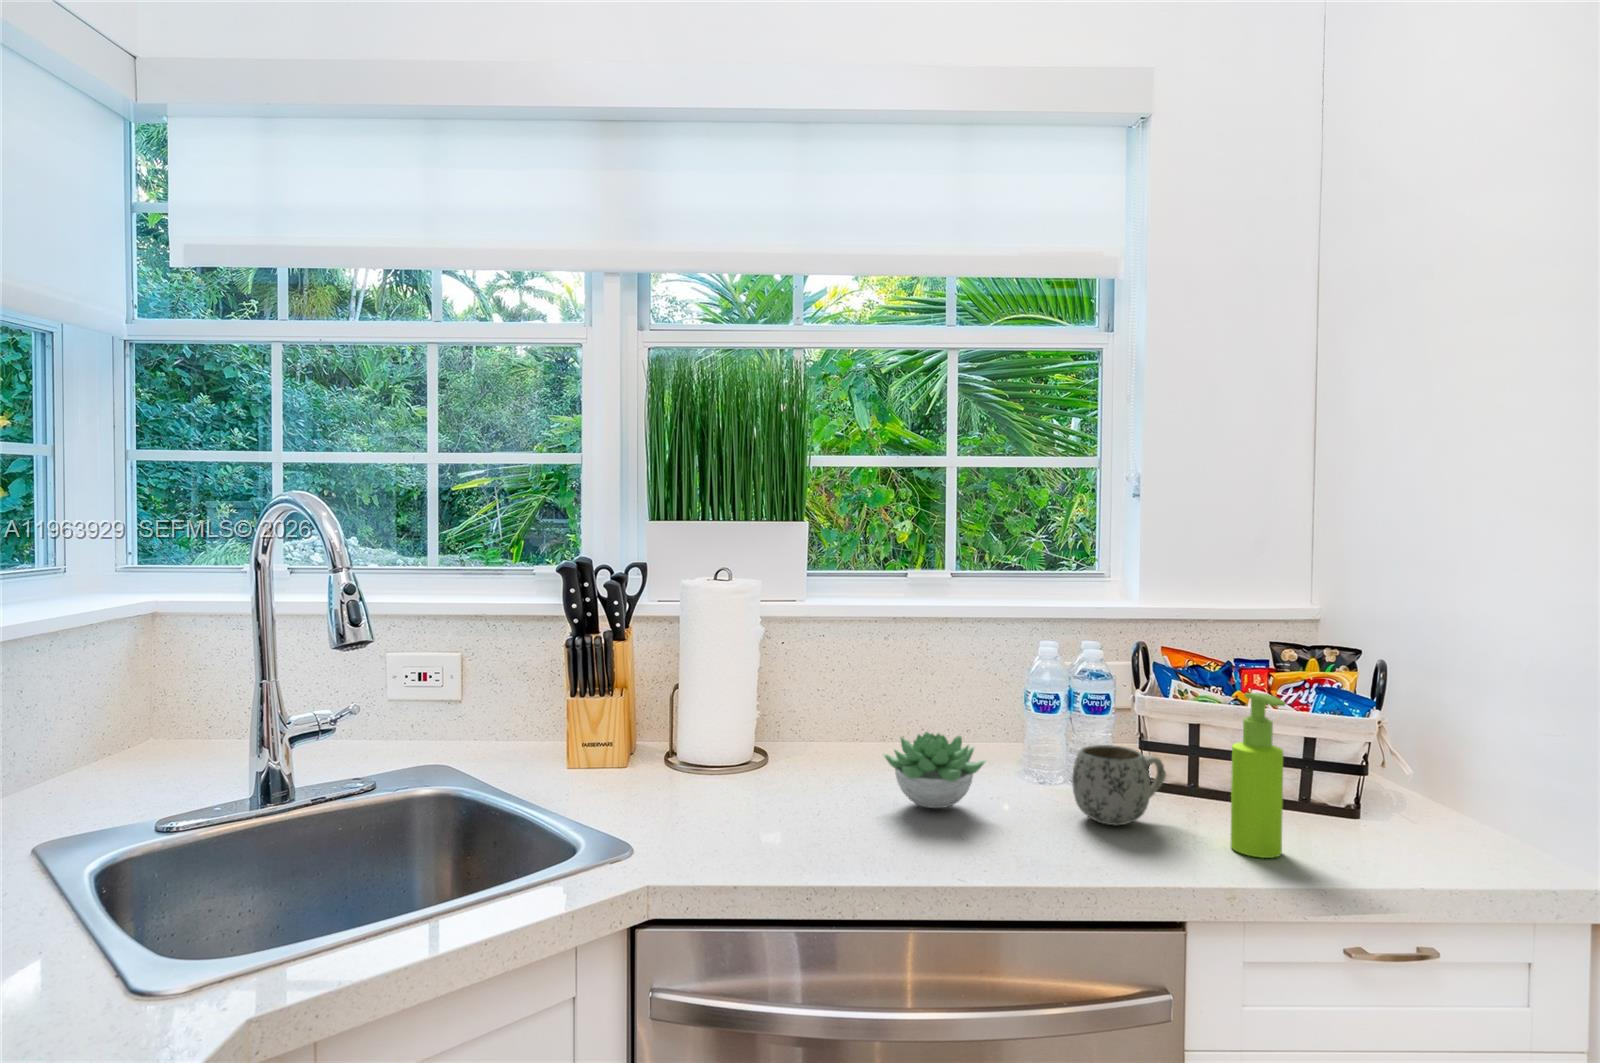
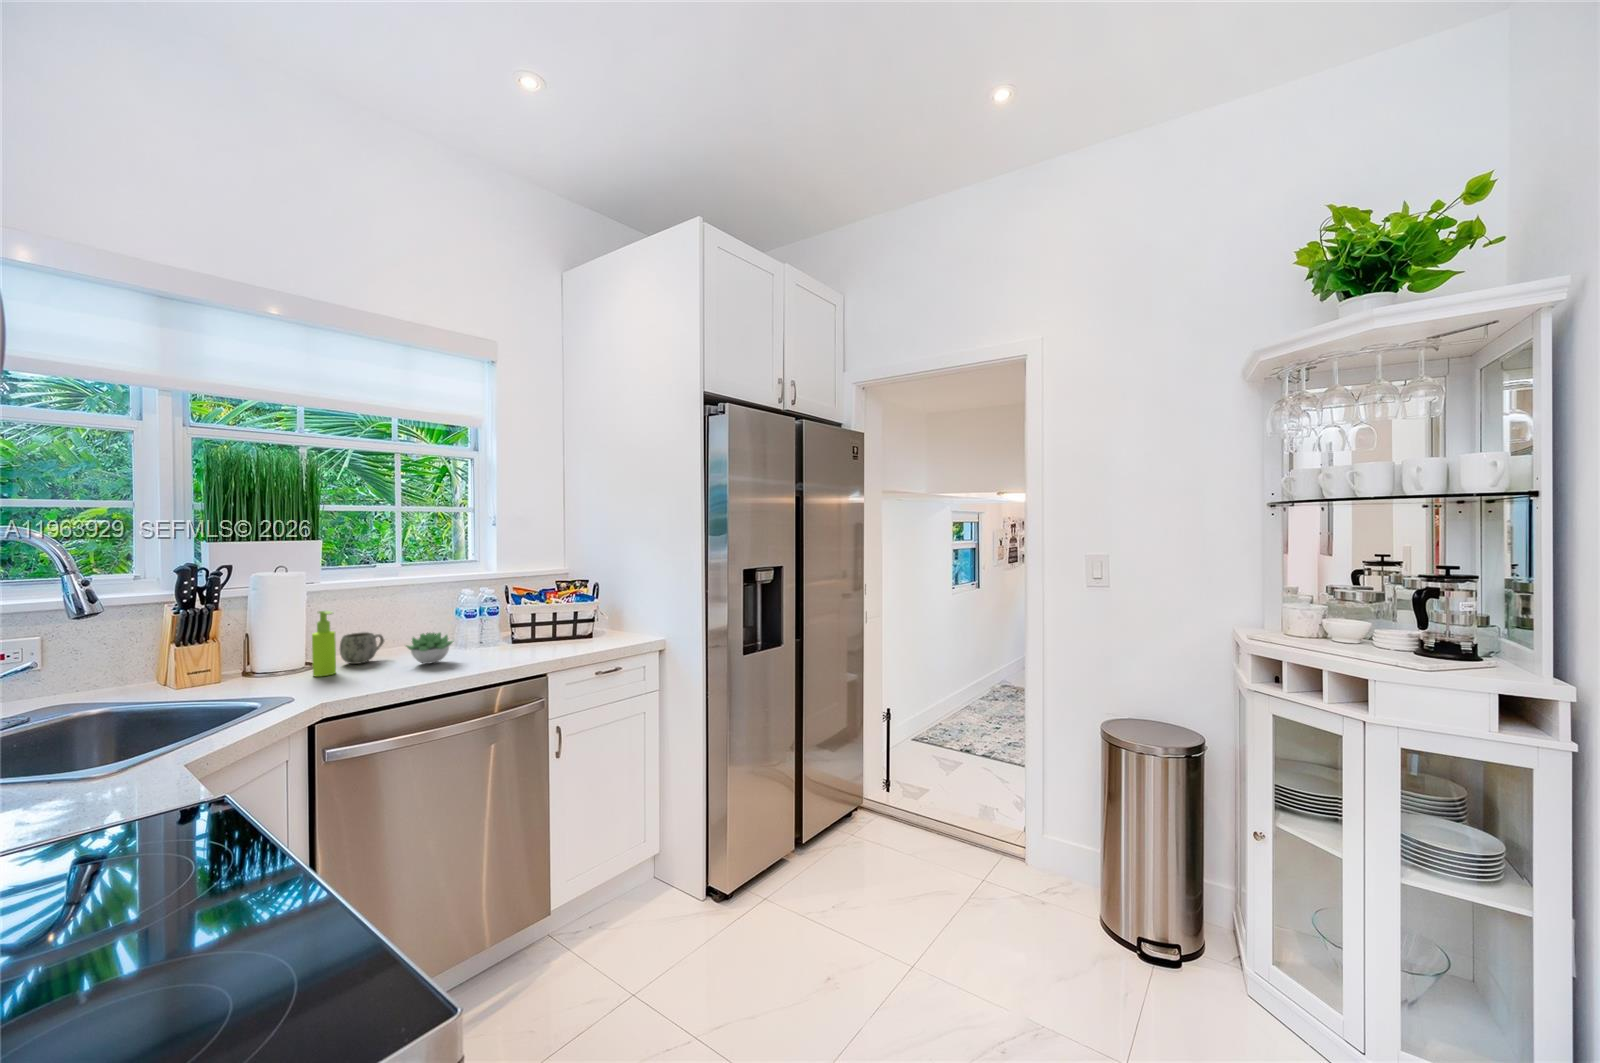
soap dispenser: present [1230,693,1286,858] -> present [312,611,336,676]
mug: present [1072,745,1166,825] -> present [340,632,384,664]

